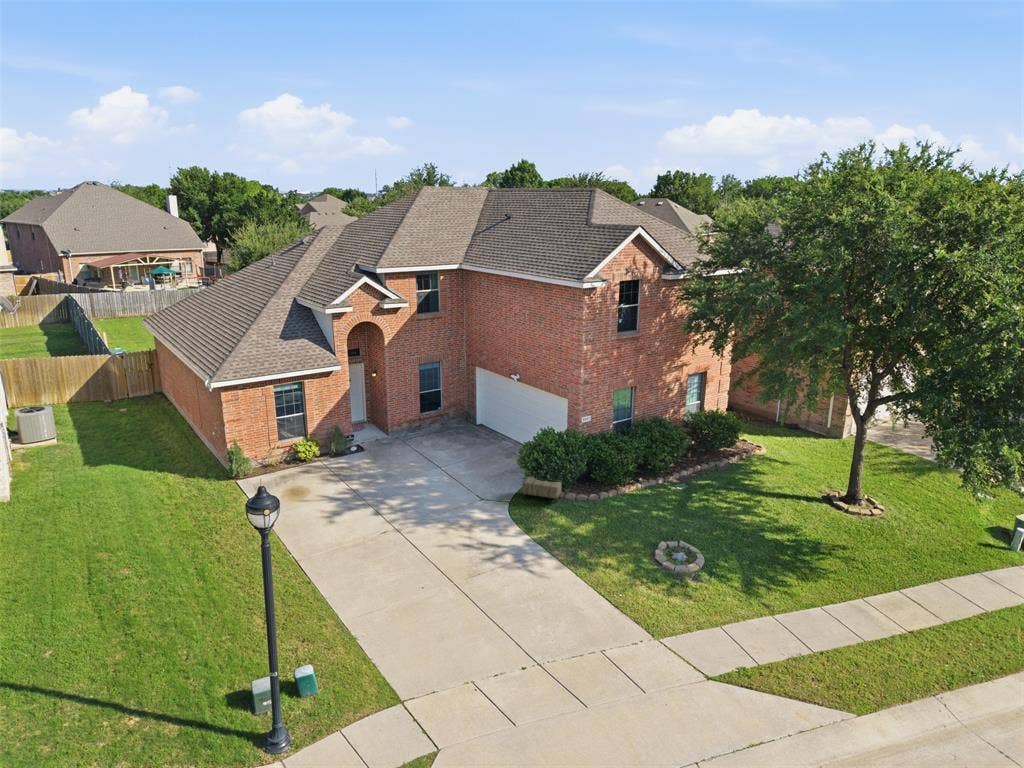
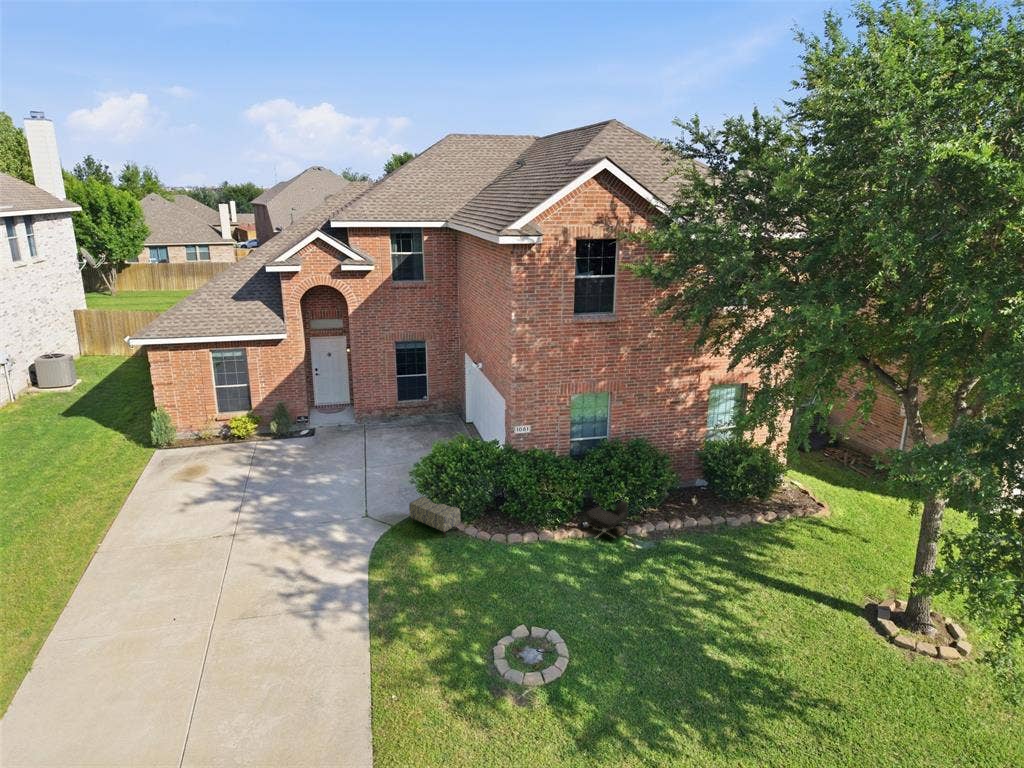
lounge chair: none [640,458,667,488] -> present [586,501,628,537]

